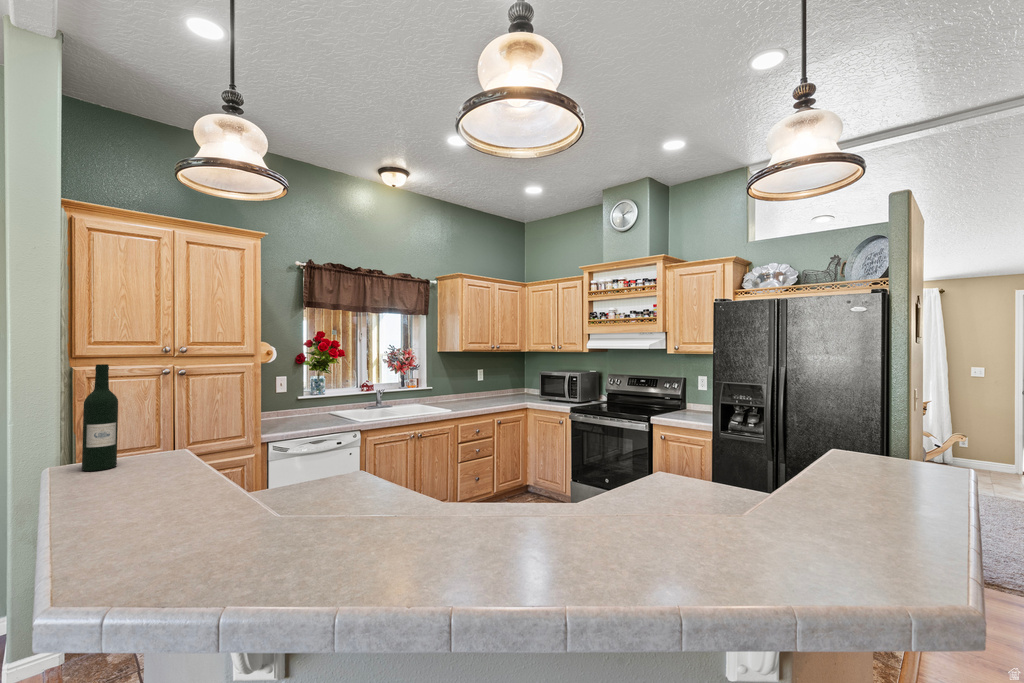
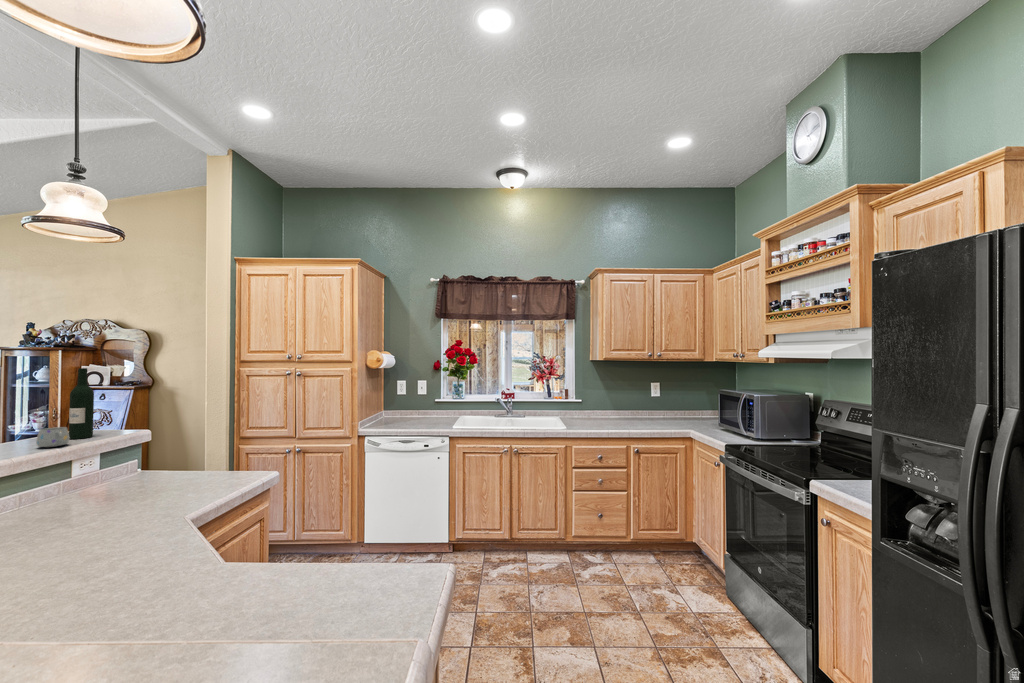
mug: none [114,448,168,478] -> present [36,427,70,447]

